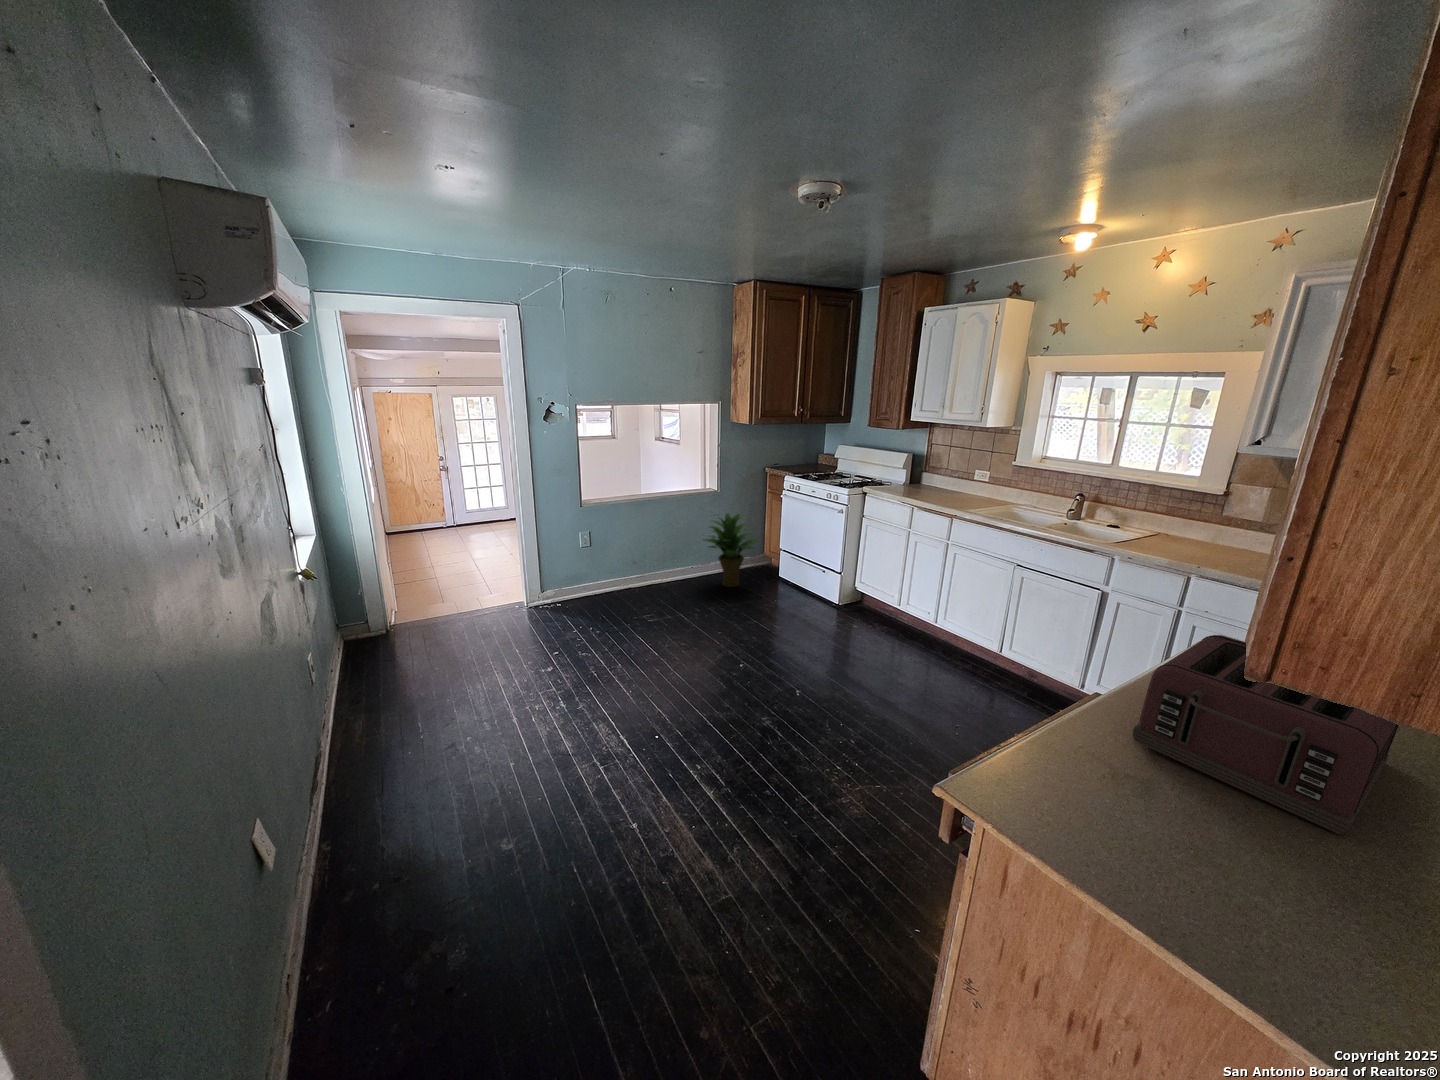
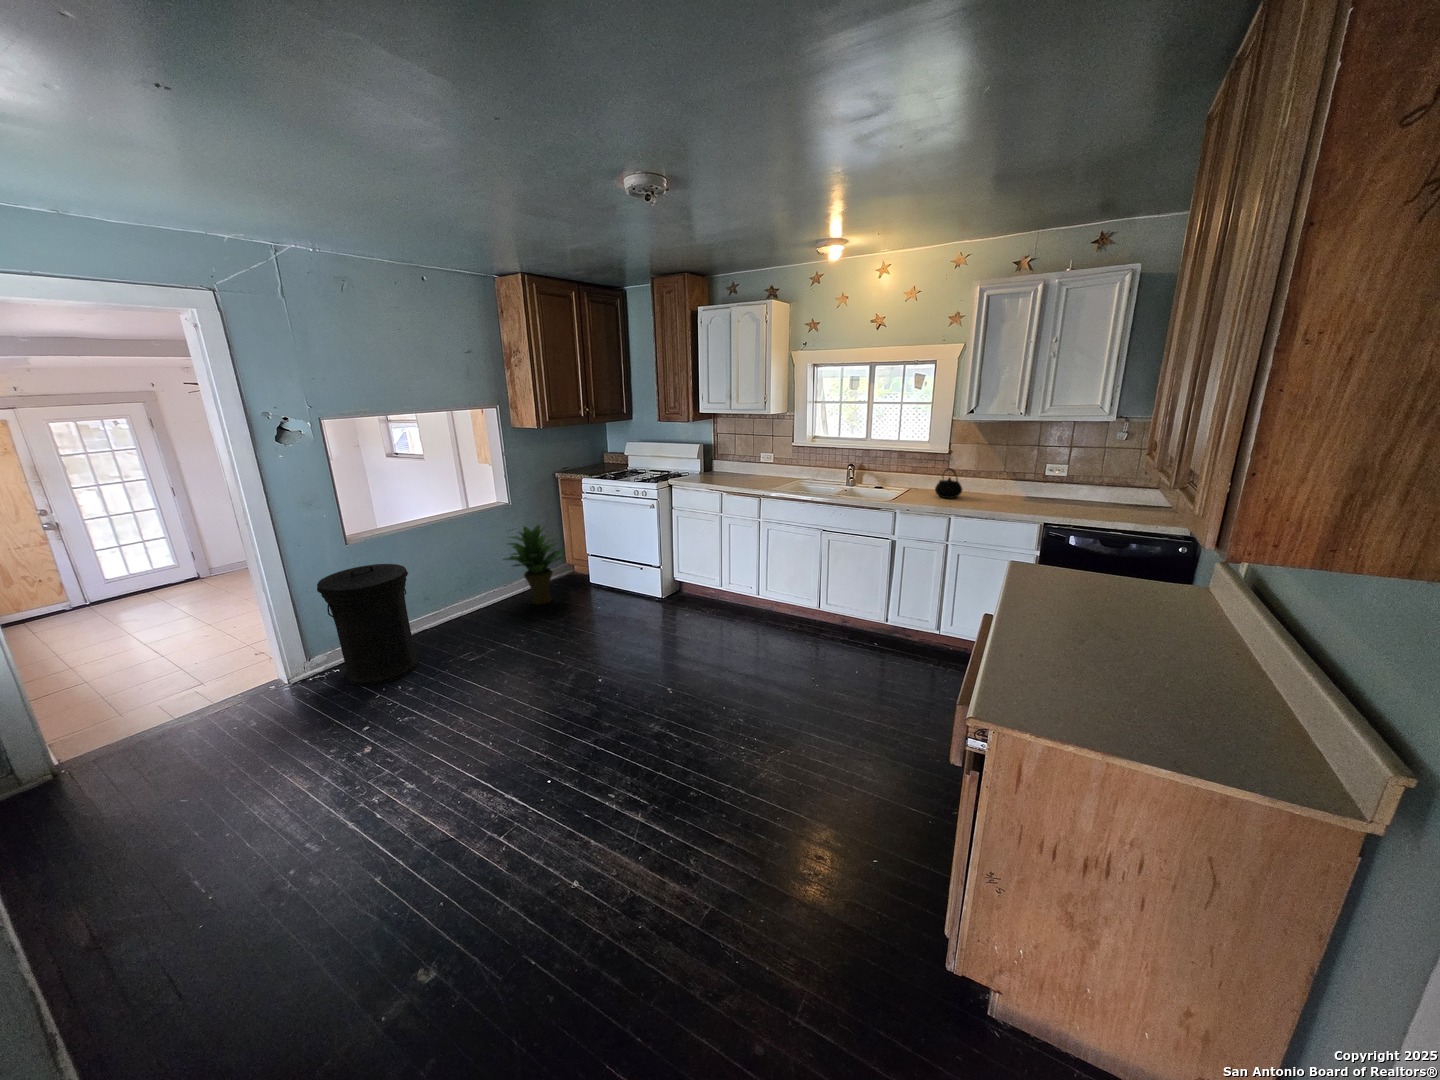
kettle: none [1189,514,1234,555] -> present [935,468,962,498]
trash can: none [553,525,617,621] -> present [317,564,419,686]
toaster: present [1133,635,1399,834] -> none [1036,552,1185,663]

